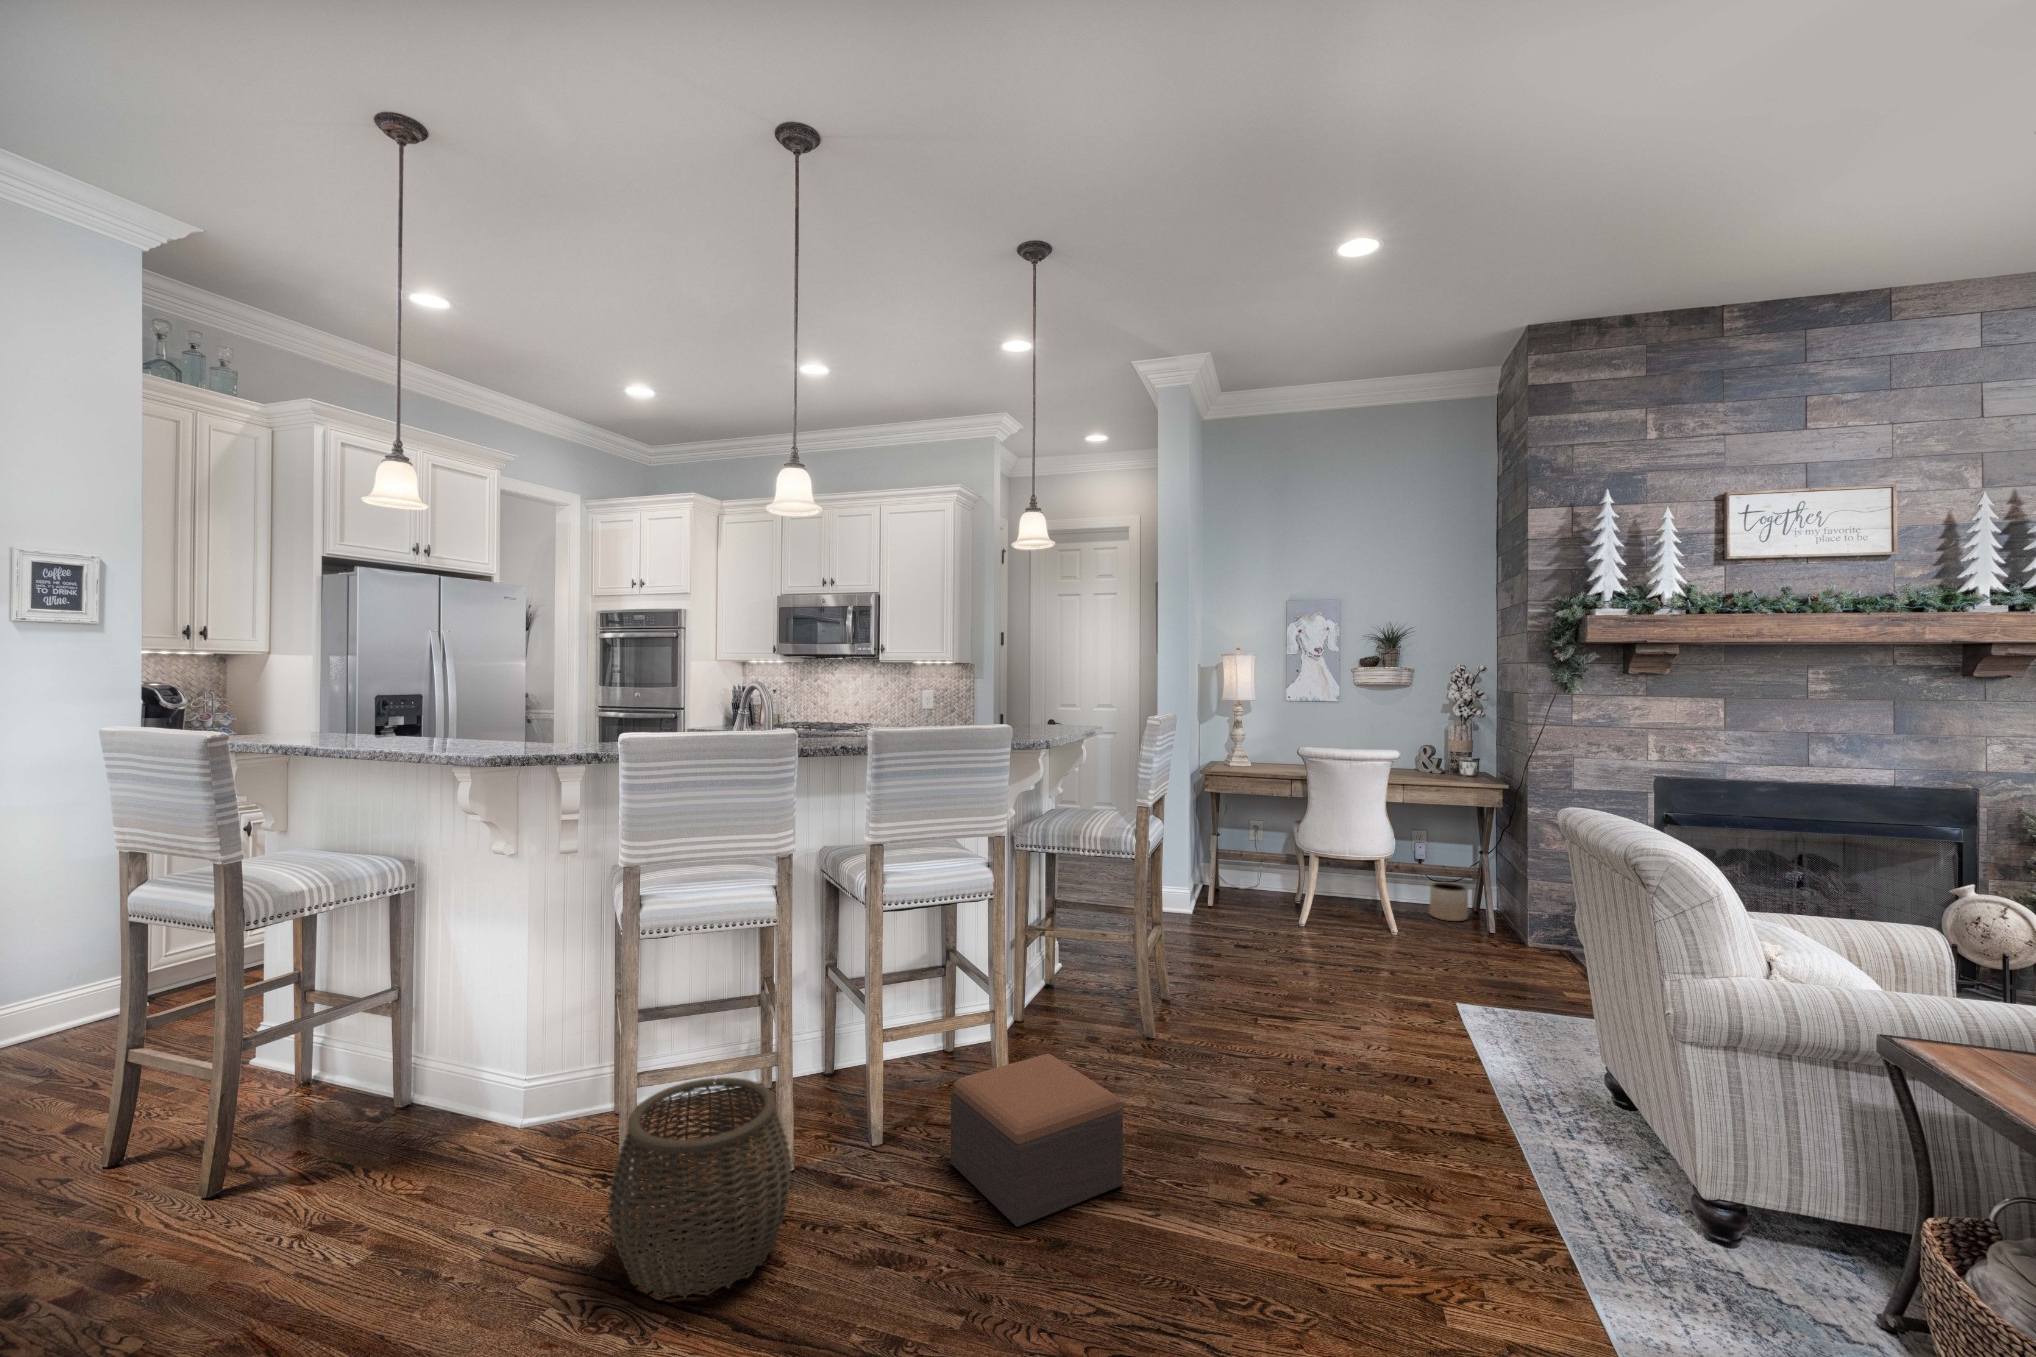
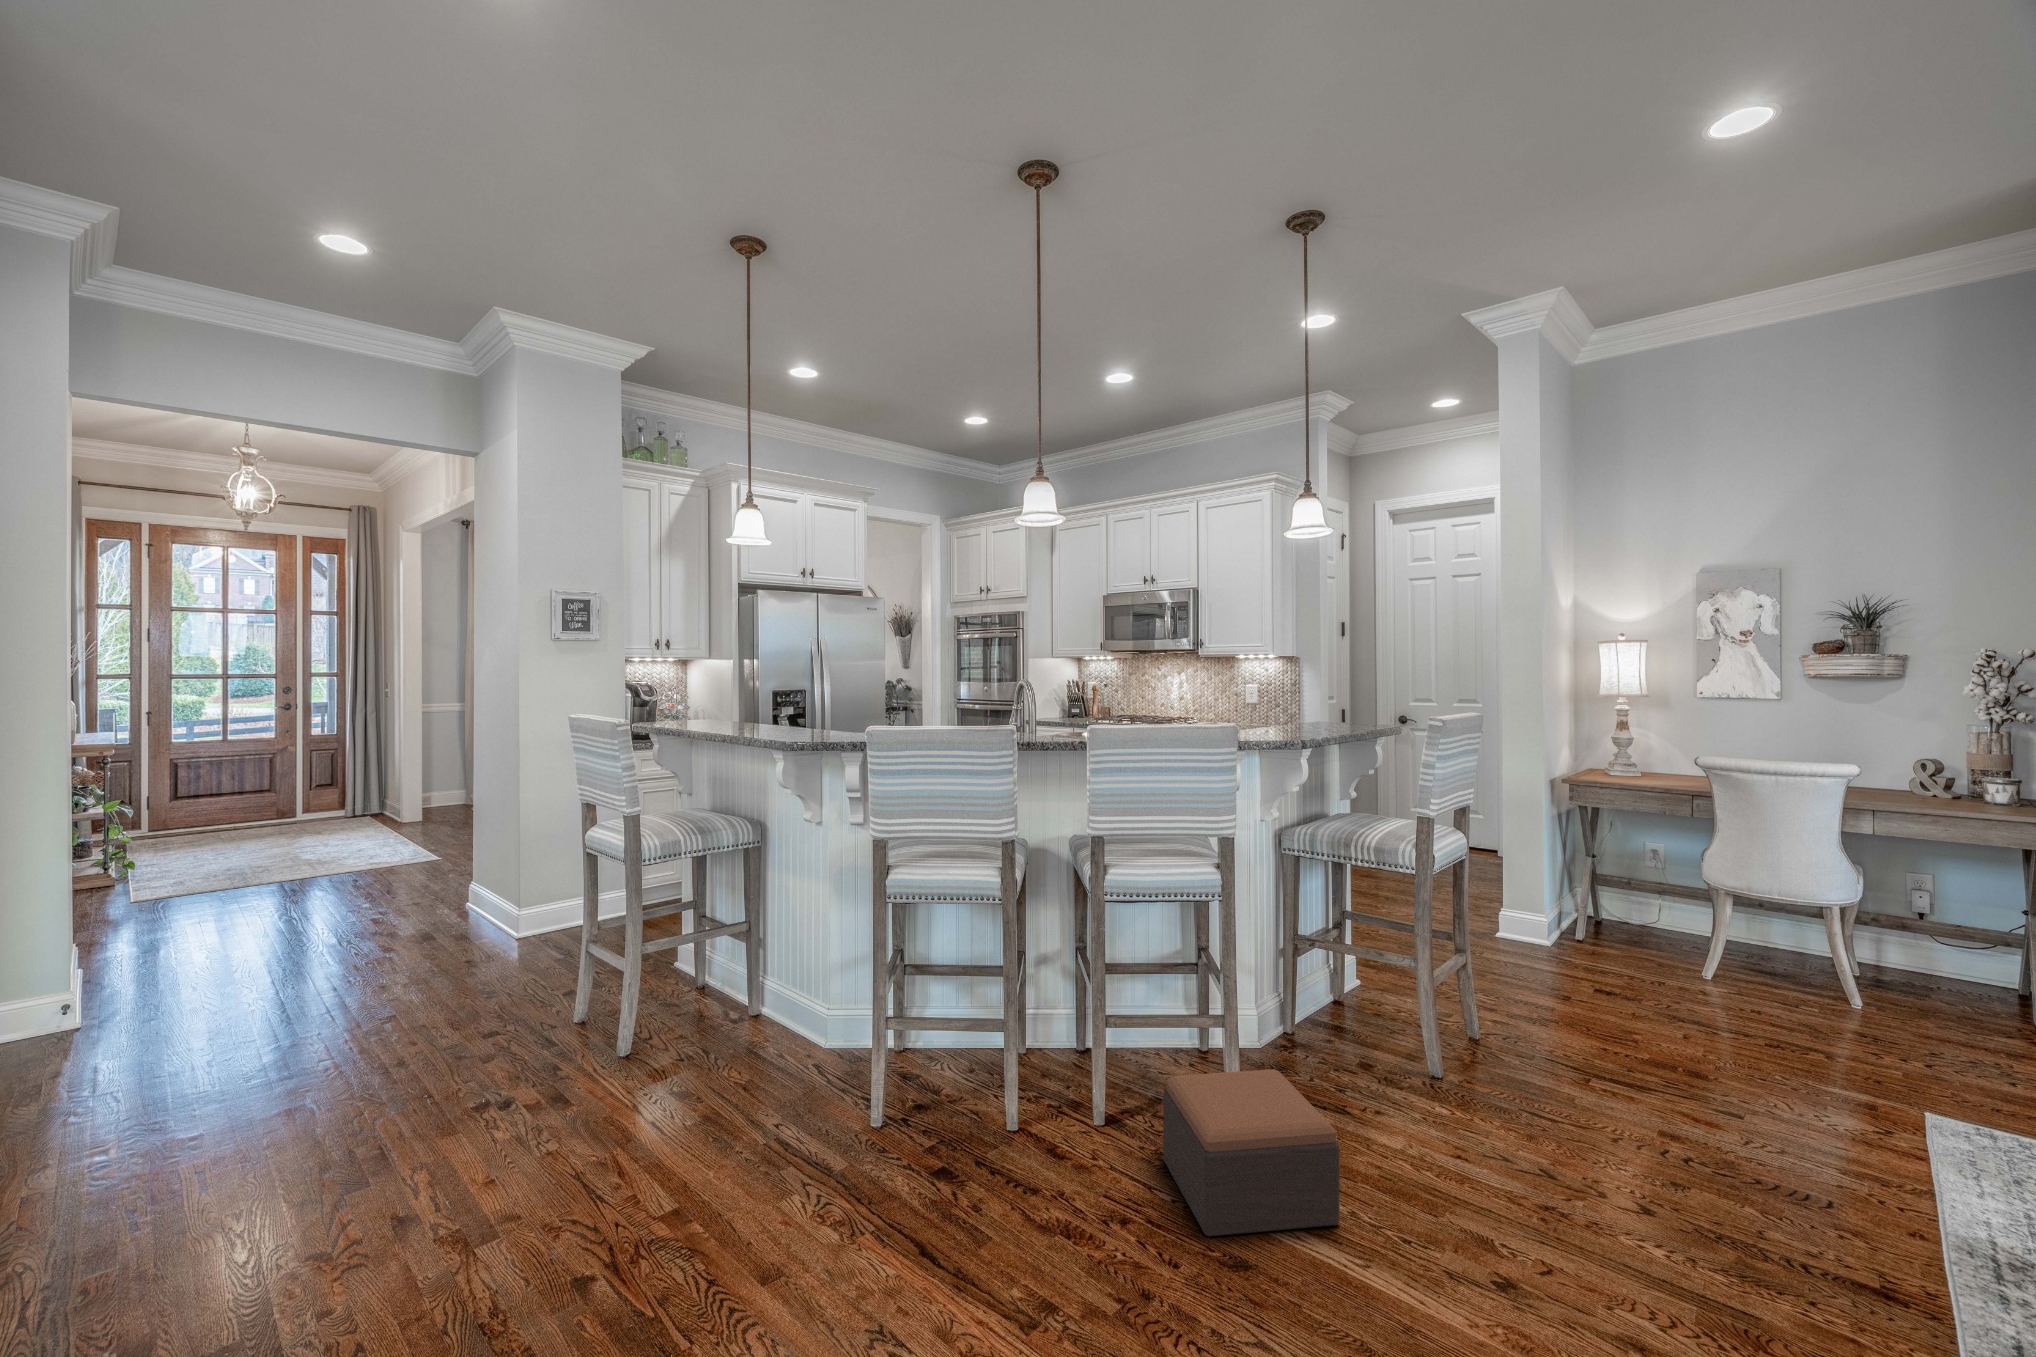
planter: present [1429,883,1468,921] -> none [1933,951,2003,1008]
woven basket: present [608,1077,792,1299] -> none [840,1031,994,1220]

